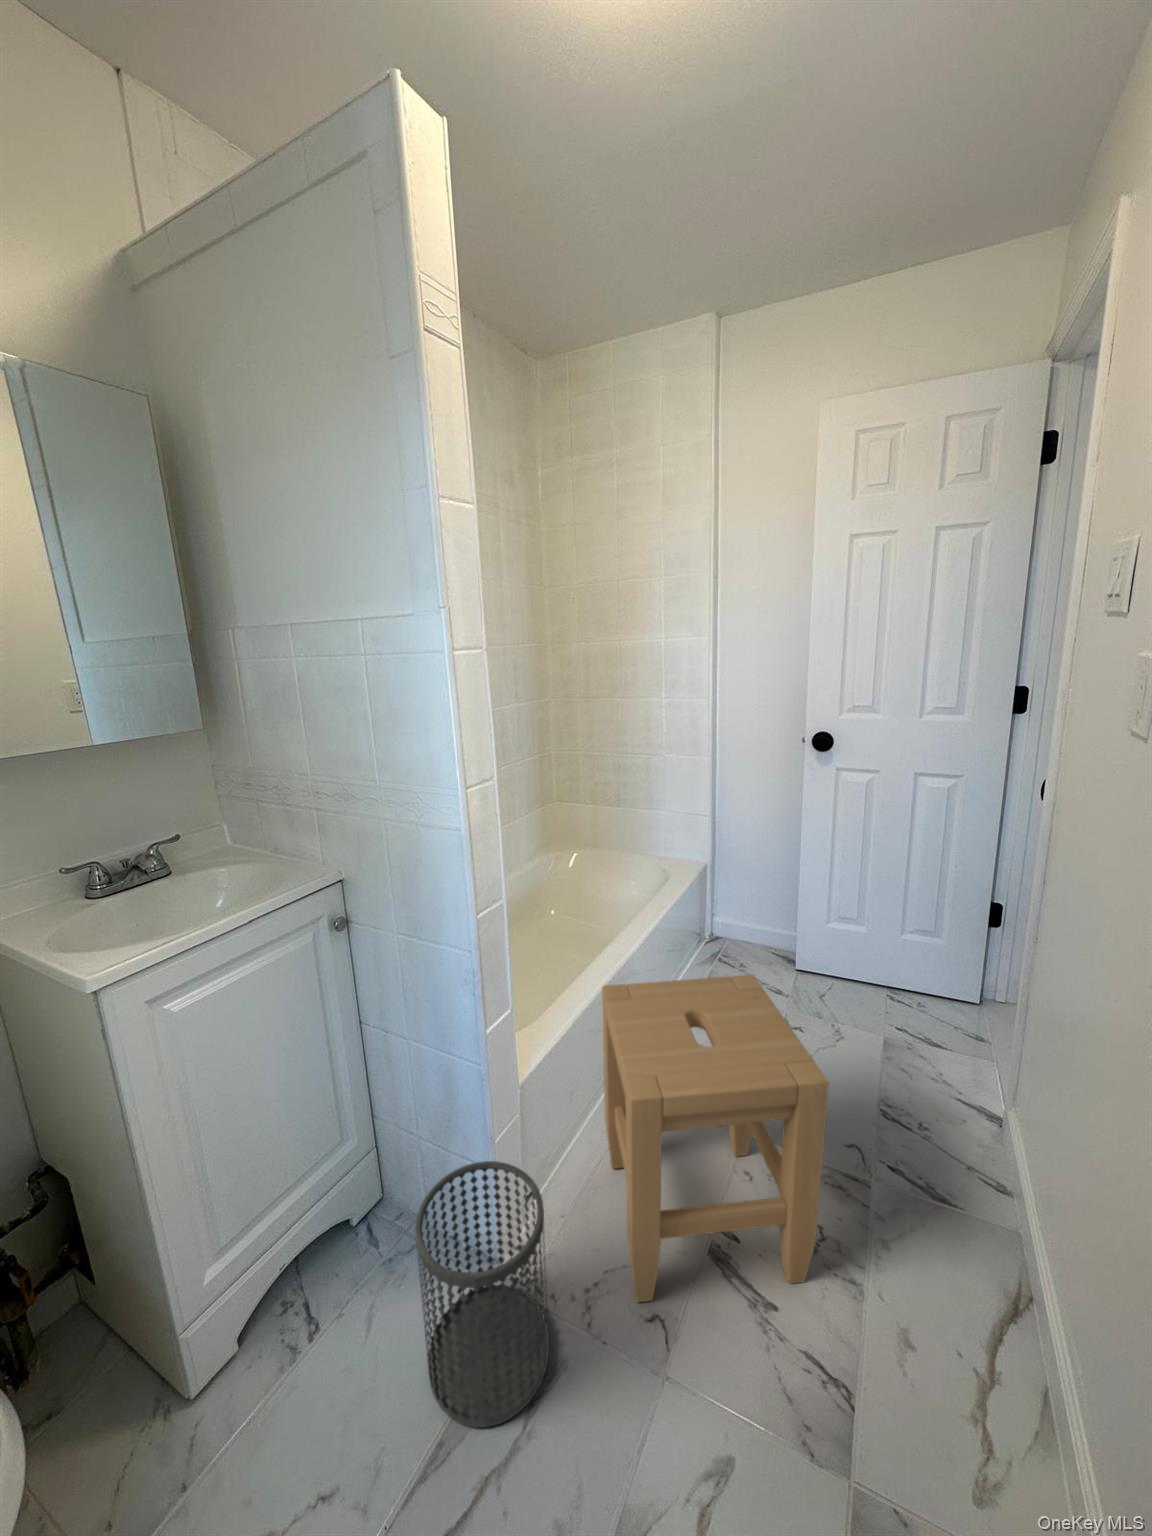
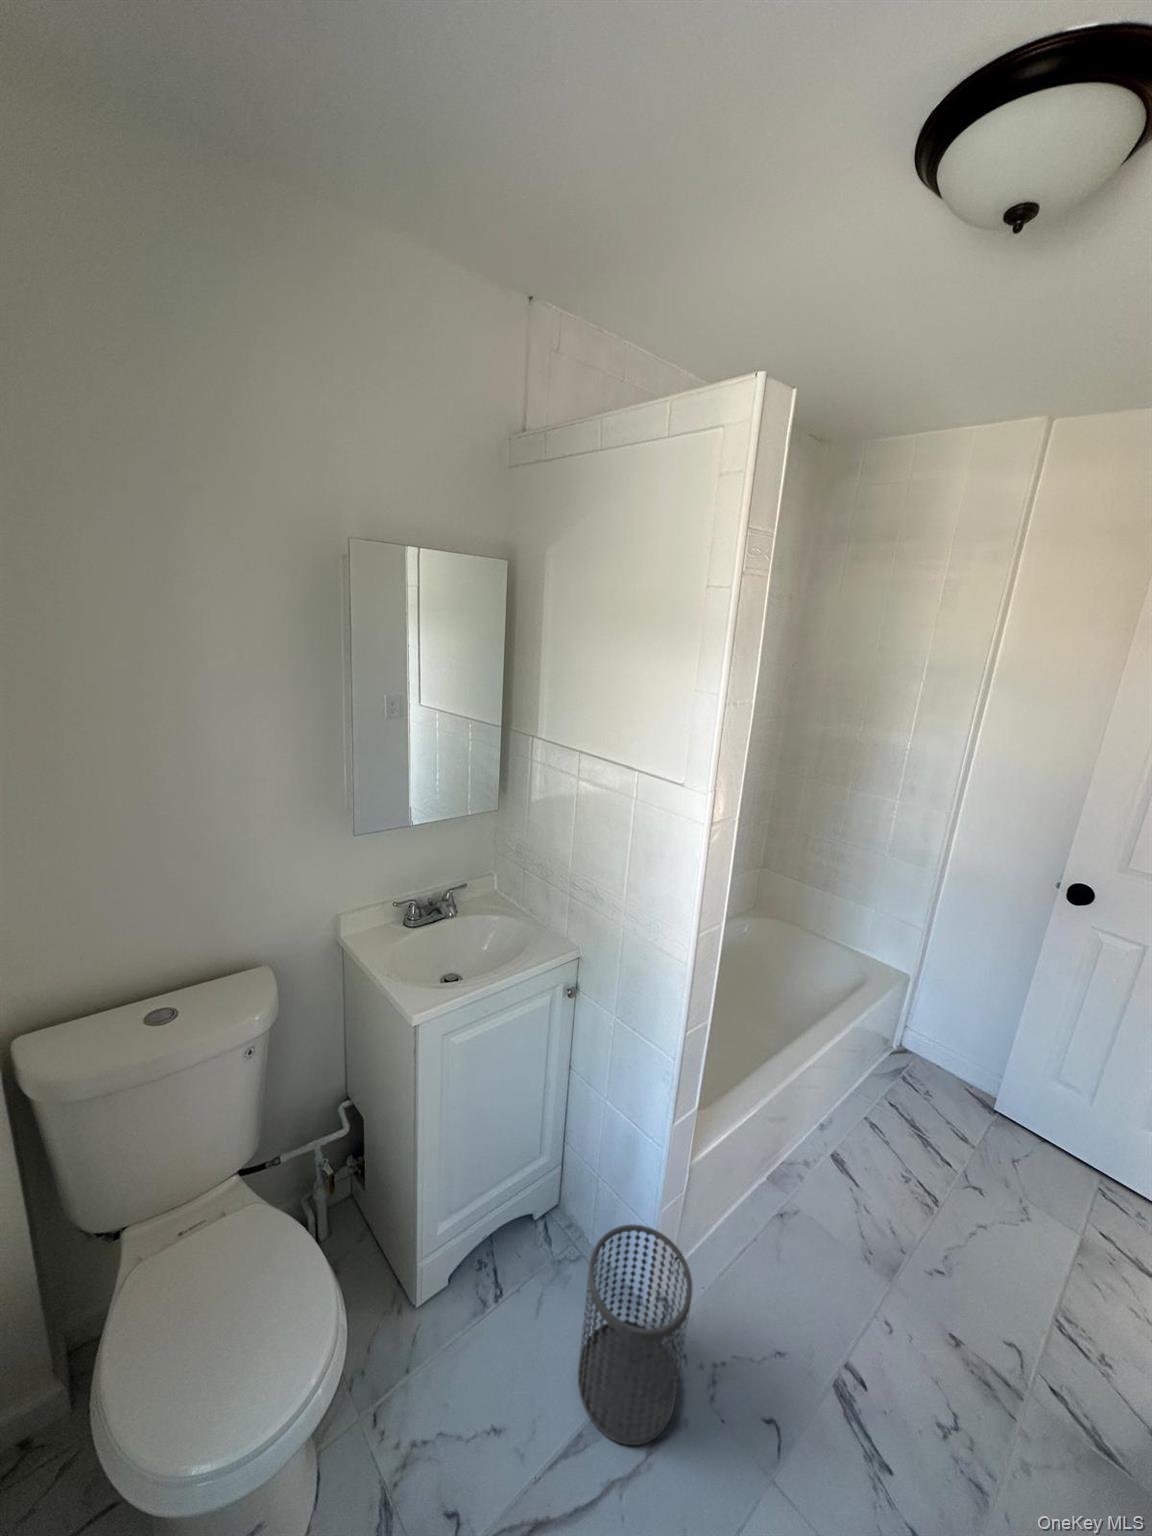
stool: present [602,975,829,1302] -> none [754,1102,991,1462]

